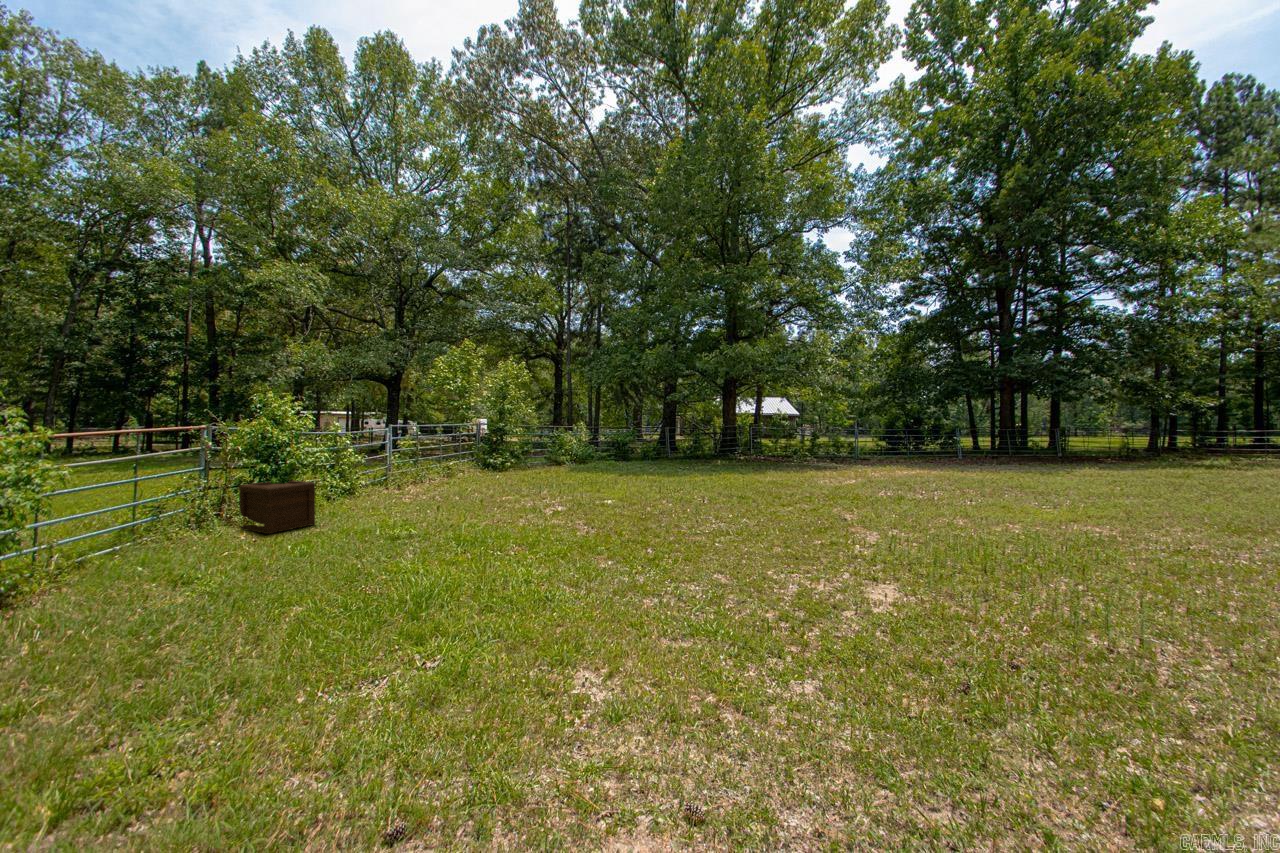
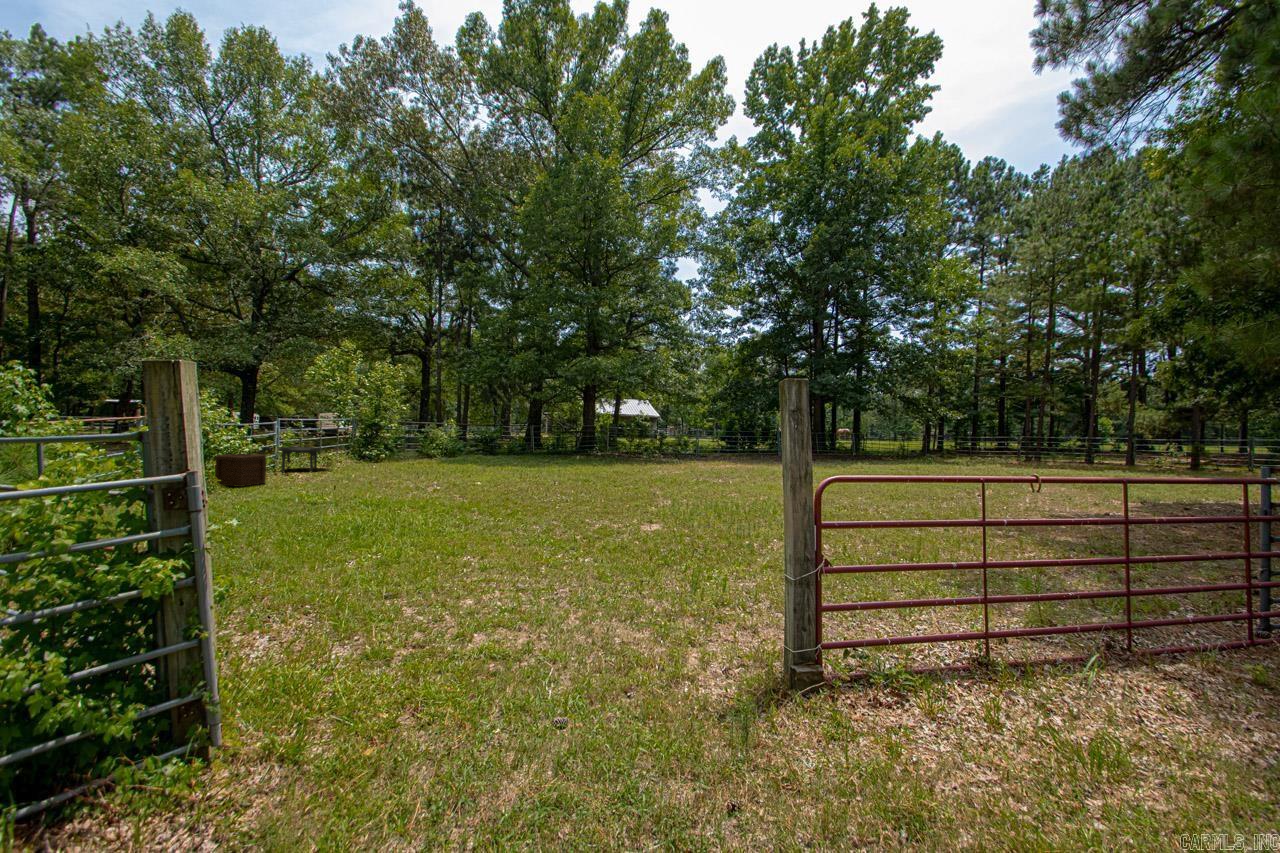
round table: none [363,462,421,497] -> present [278,447,322,472]

